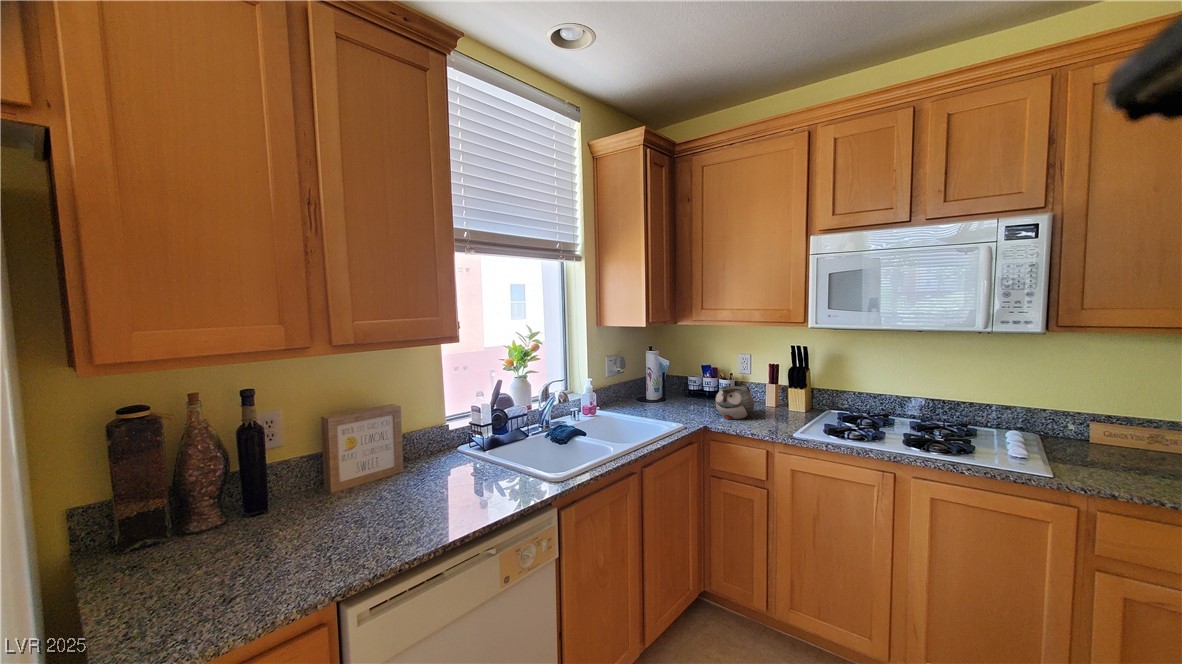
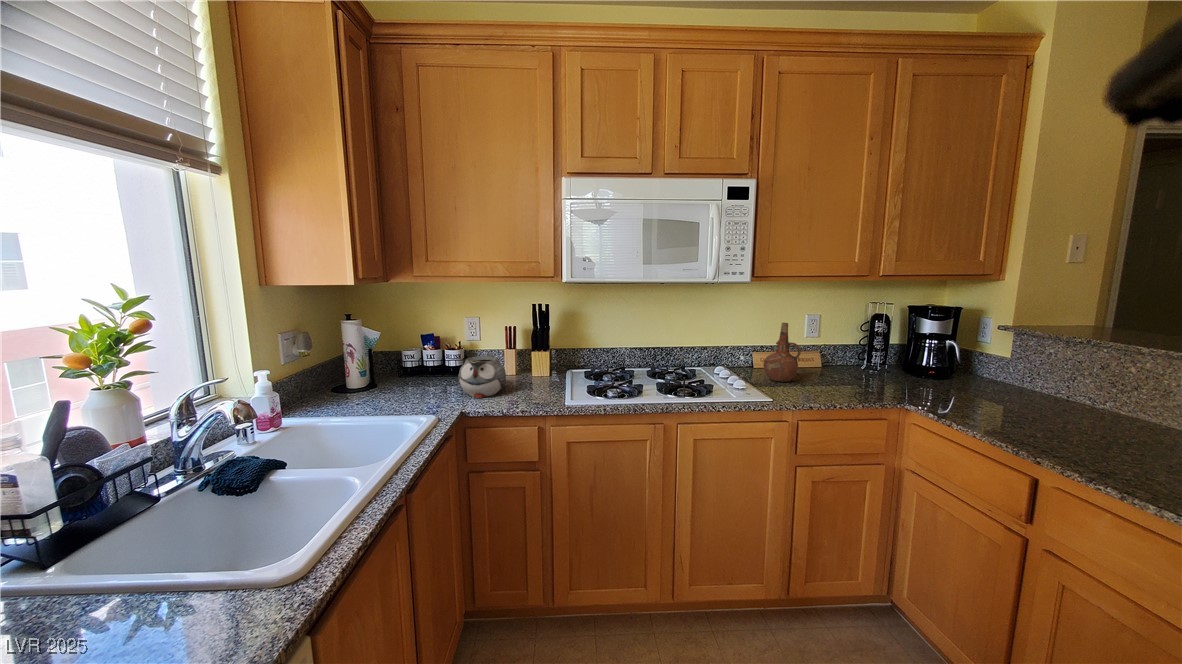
ceramic pitcher: none [1085,387,1153,465] -> present [763,323,801,382]

